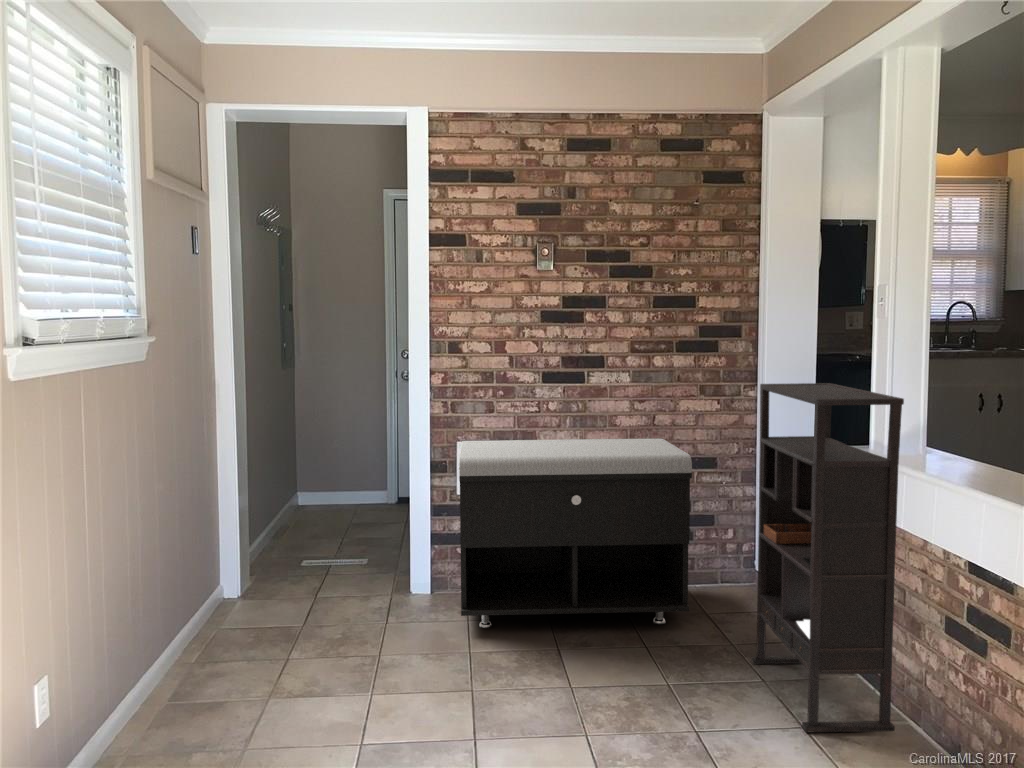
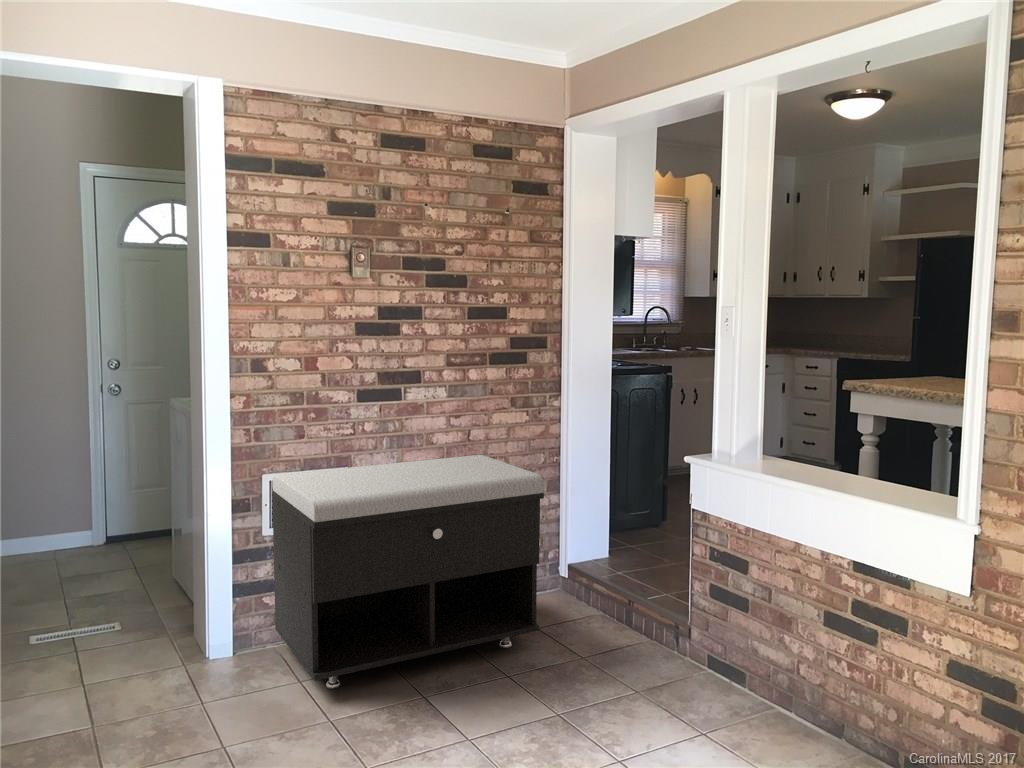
bookshelf: present [751,383,904,733] -> none [615,401,784,734]

